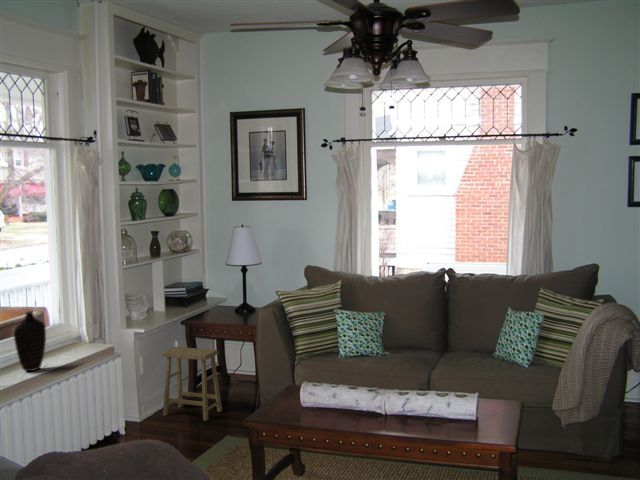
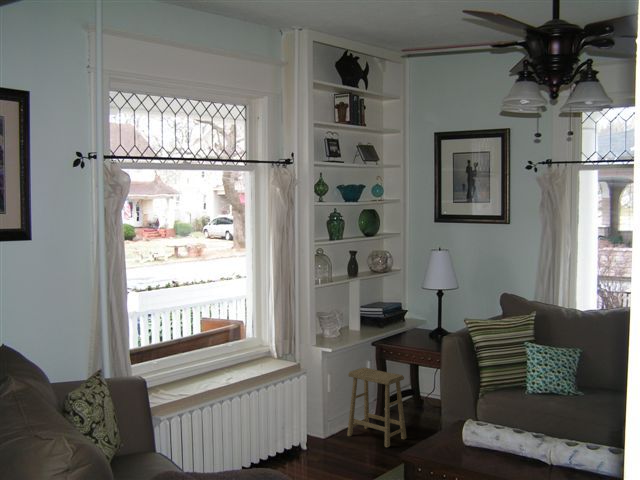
decorative vase: present [14,312,46,371] -> none [203,324,233,381]

